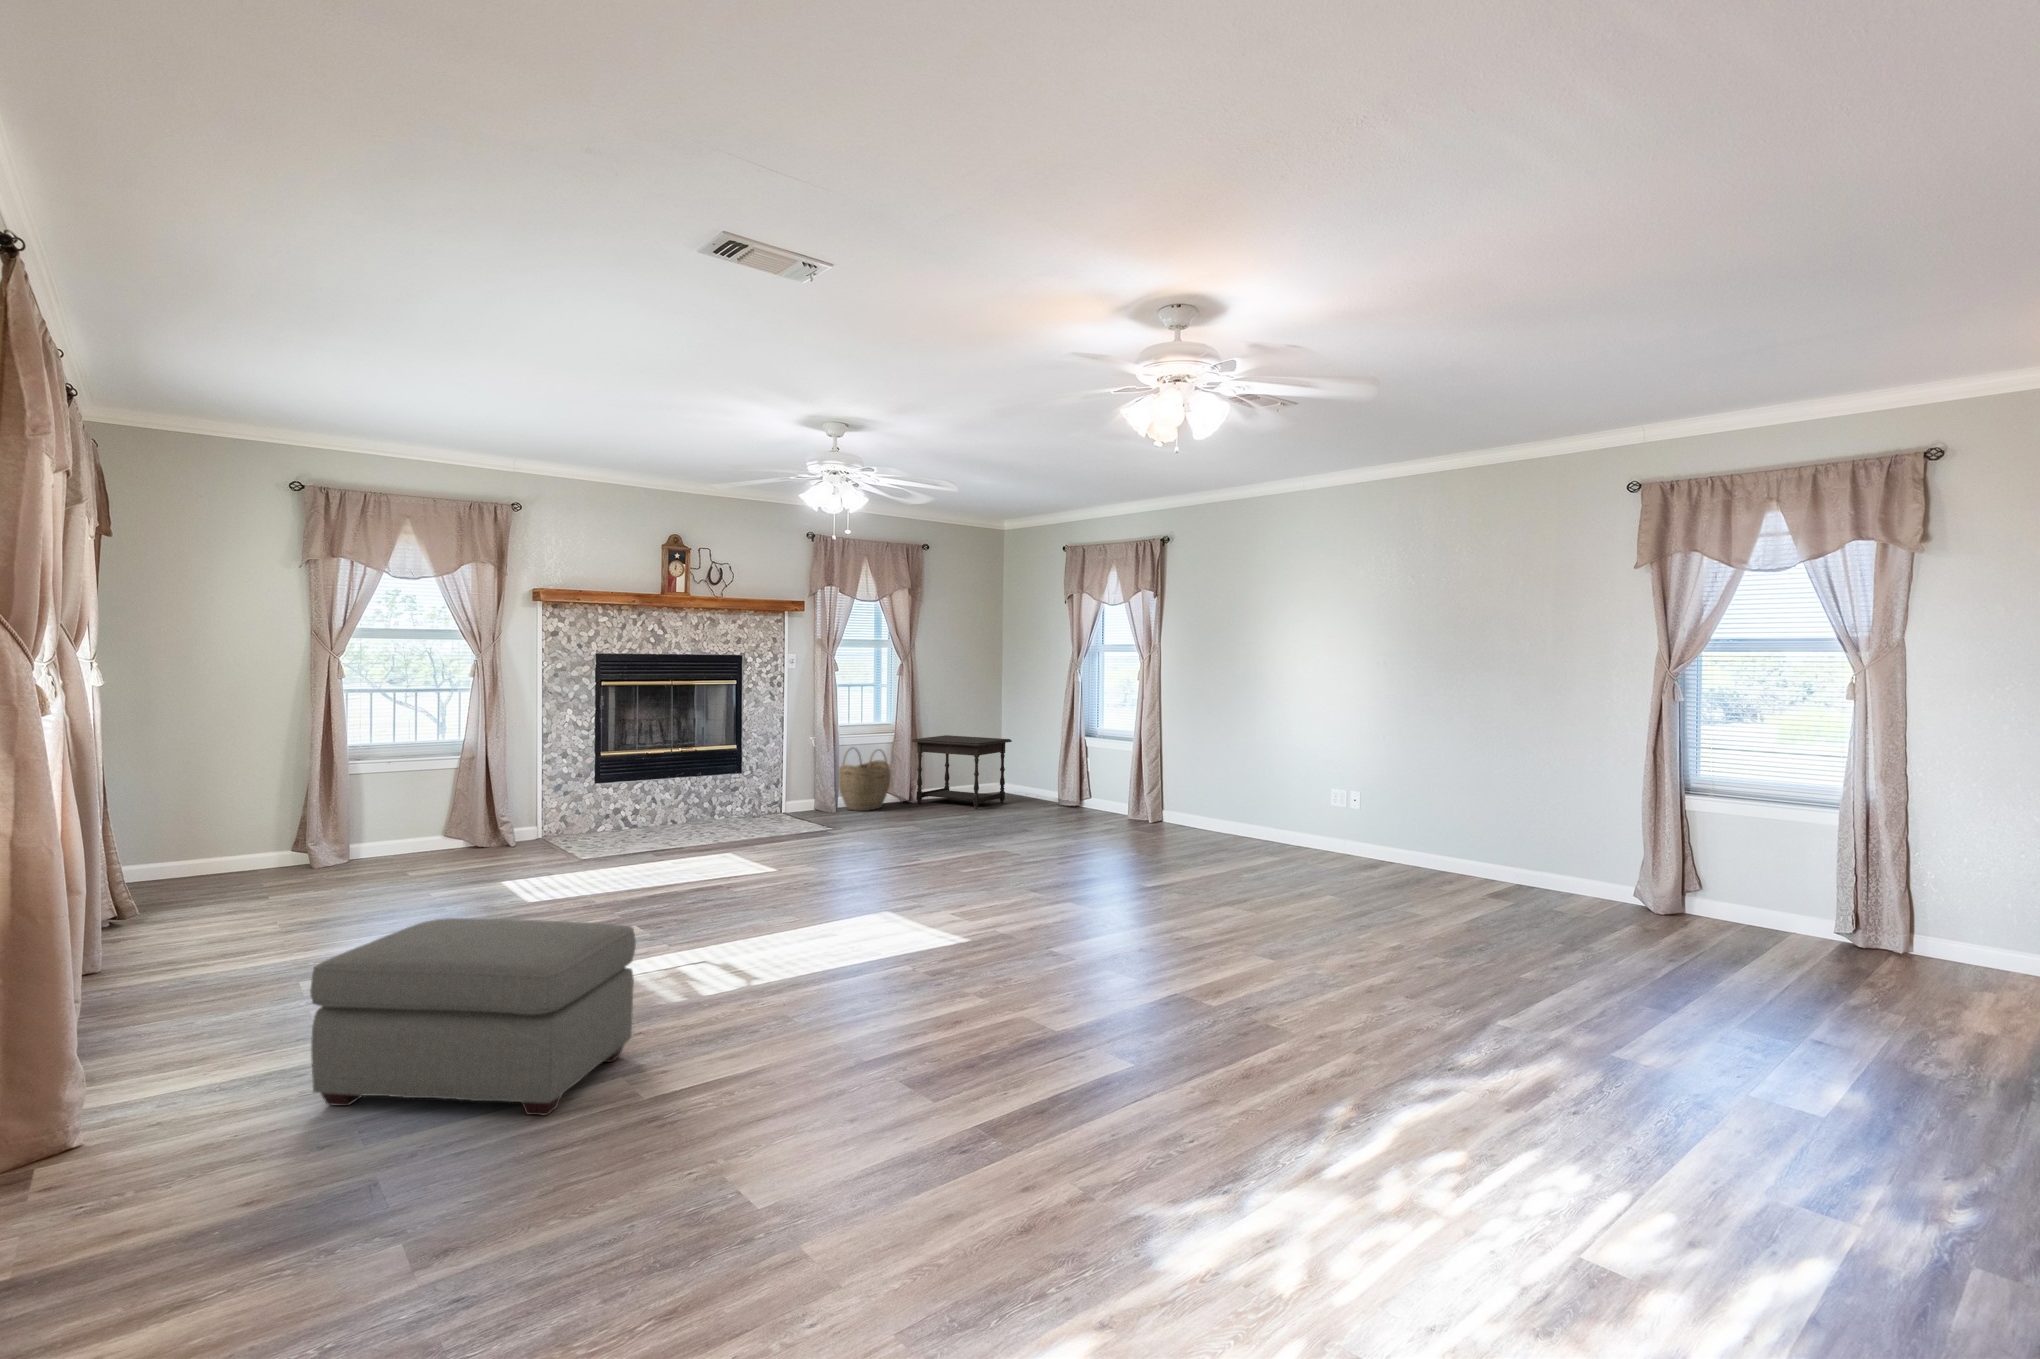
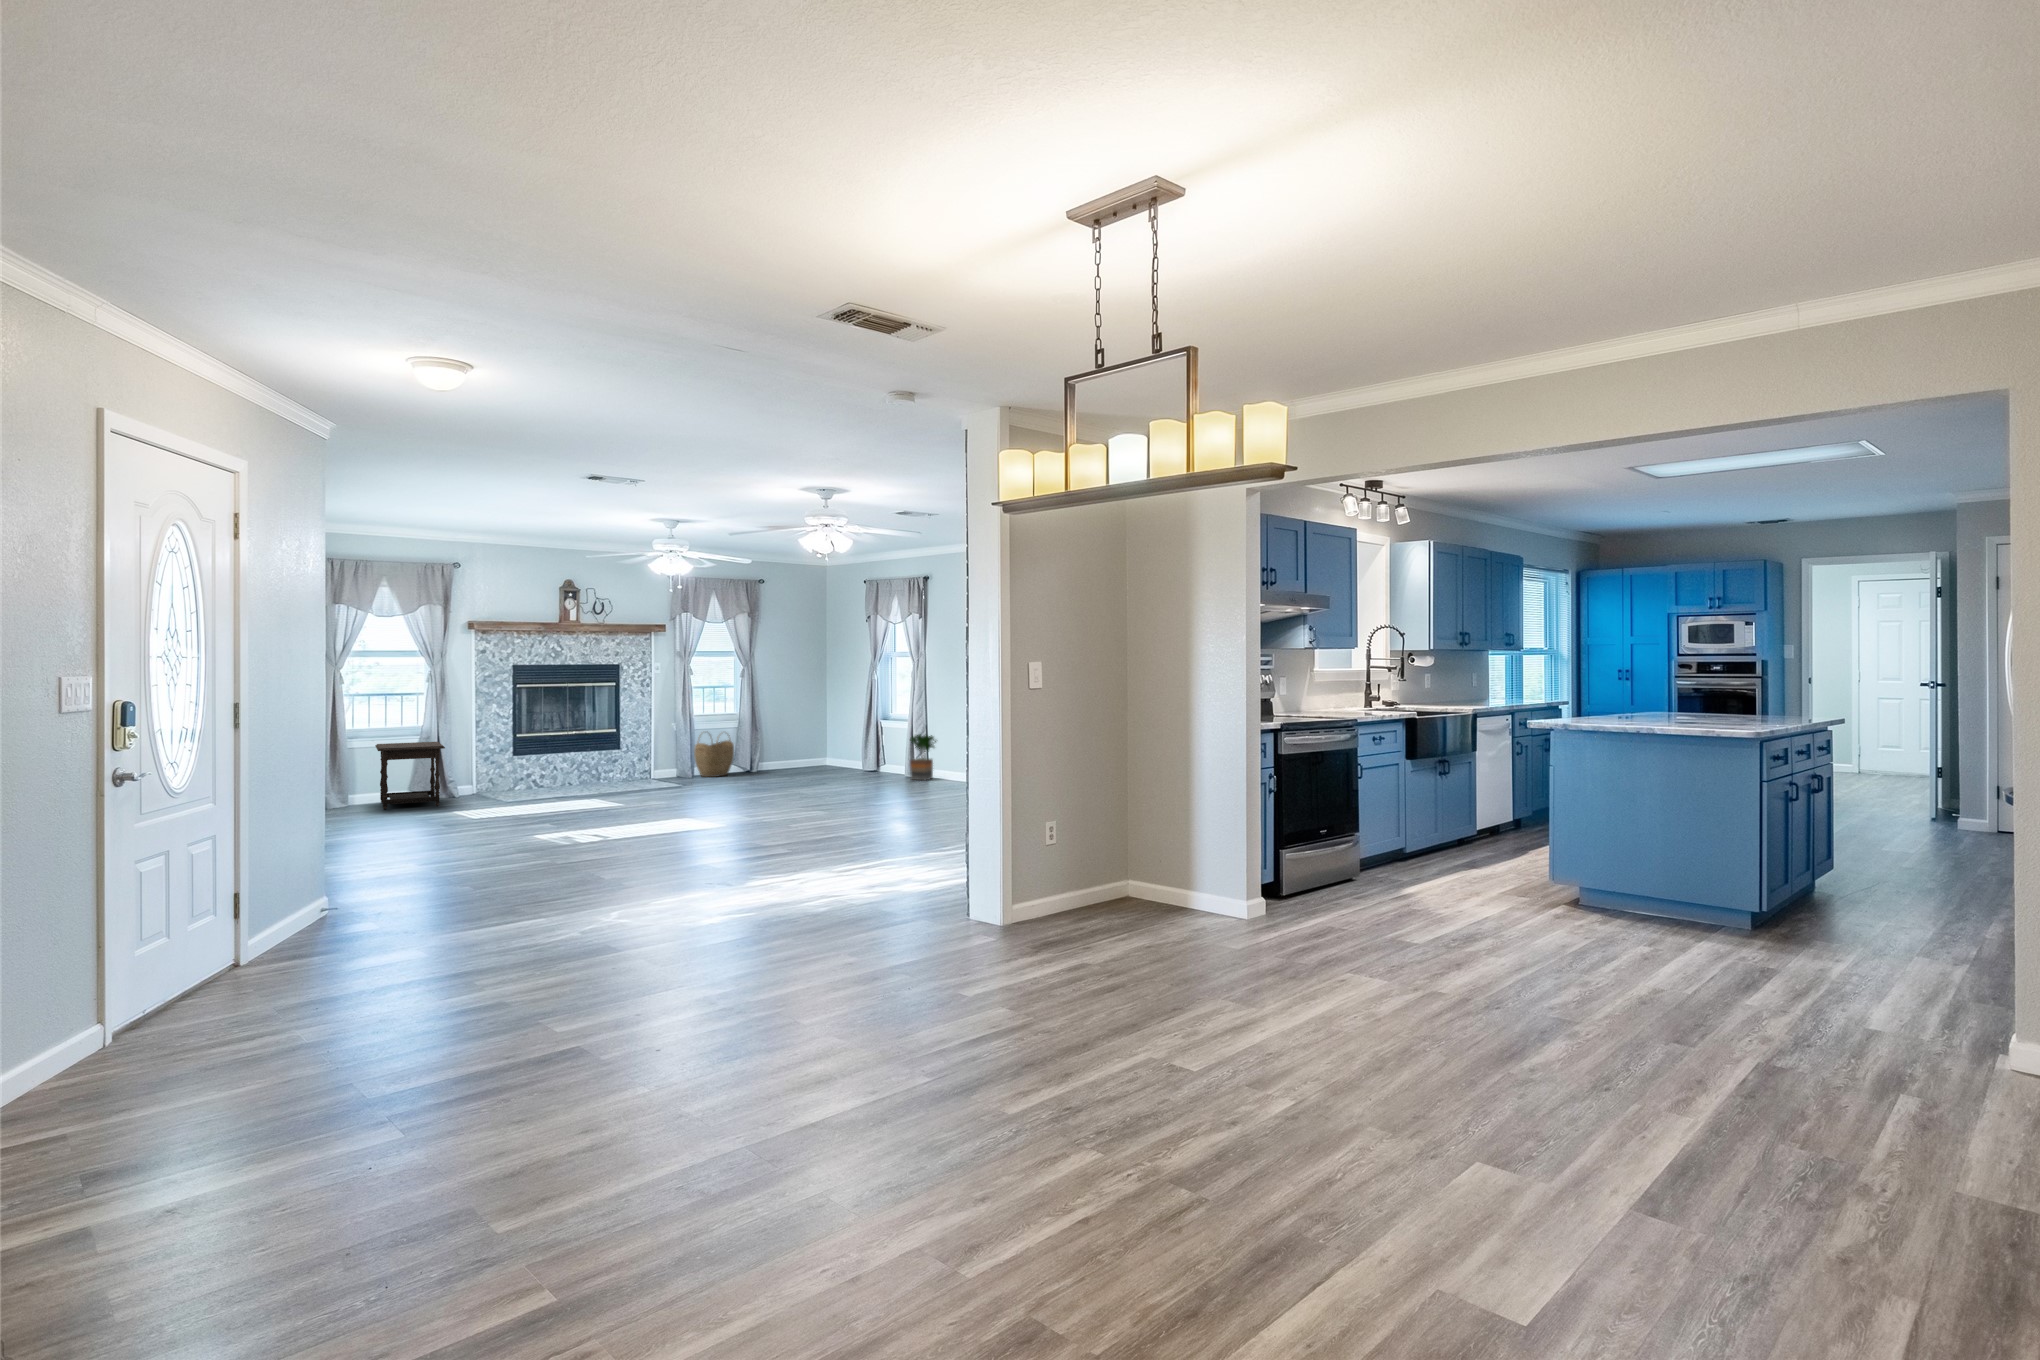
side table: present [912,735,1012,809] -> present [375,742,445,809]
potted tree: none [1139,760,1182,828] -> present [910,734,936,780]
ottoman: present [310,918,636,1115] -> none [410,792,556,866]

